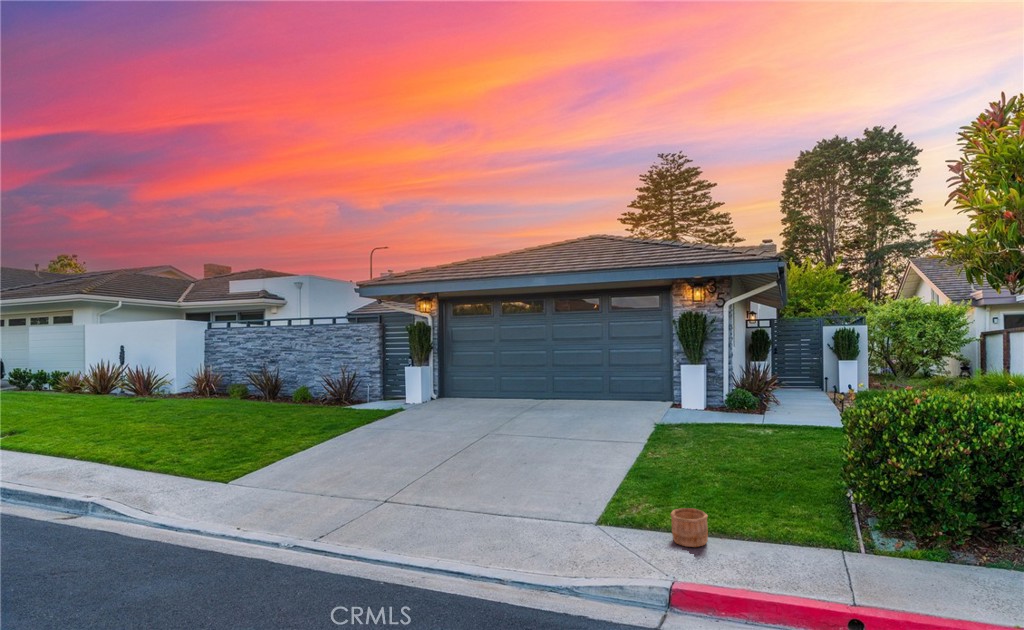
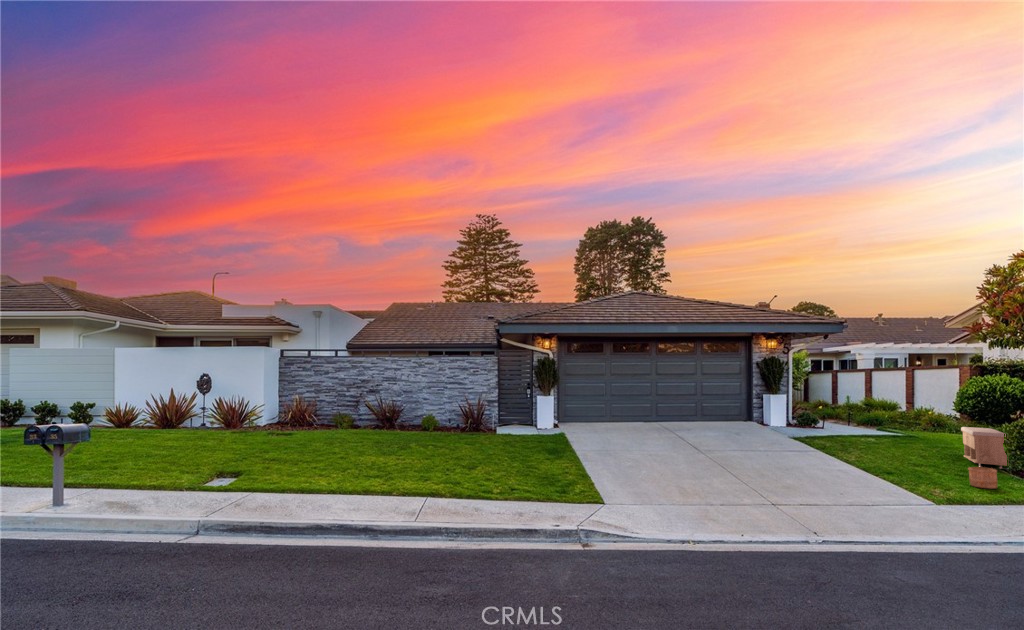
storage bench: none [791,431,863,506] -> present [961,427,1007,469]

